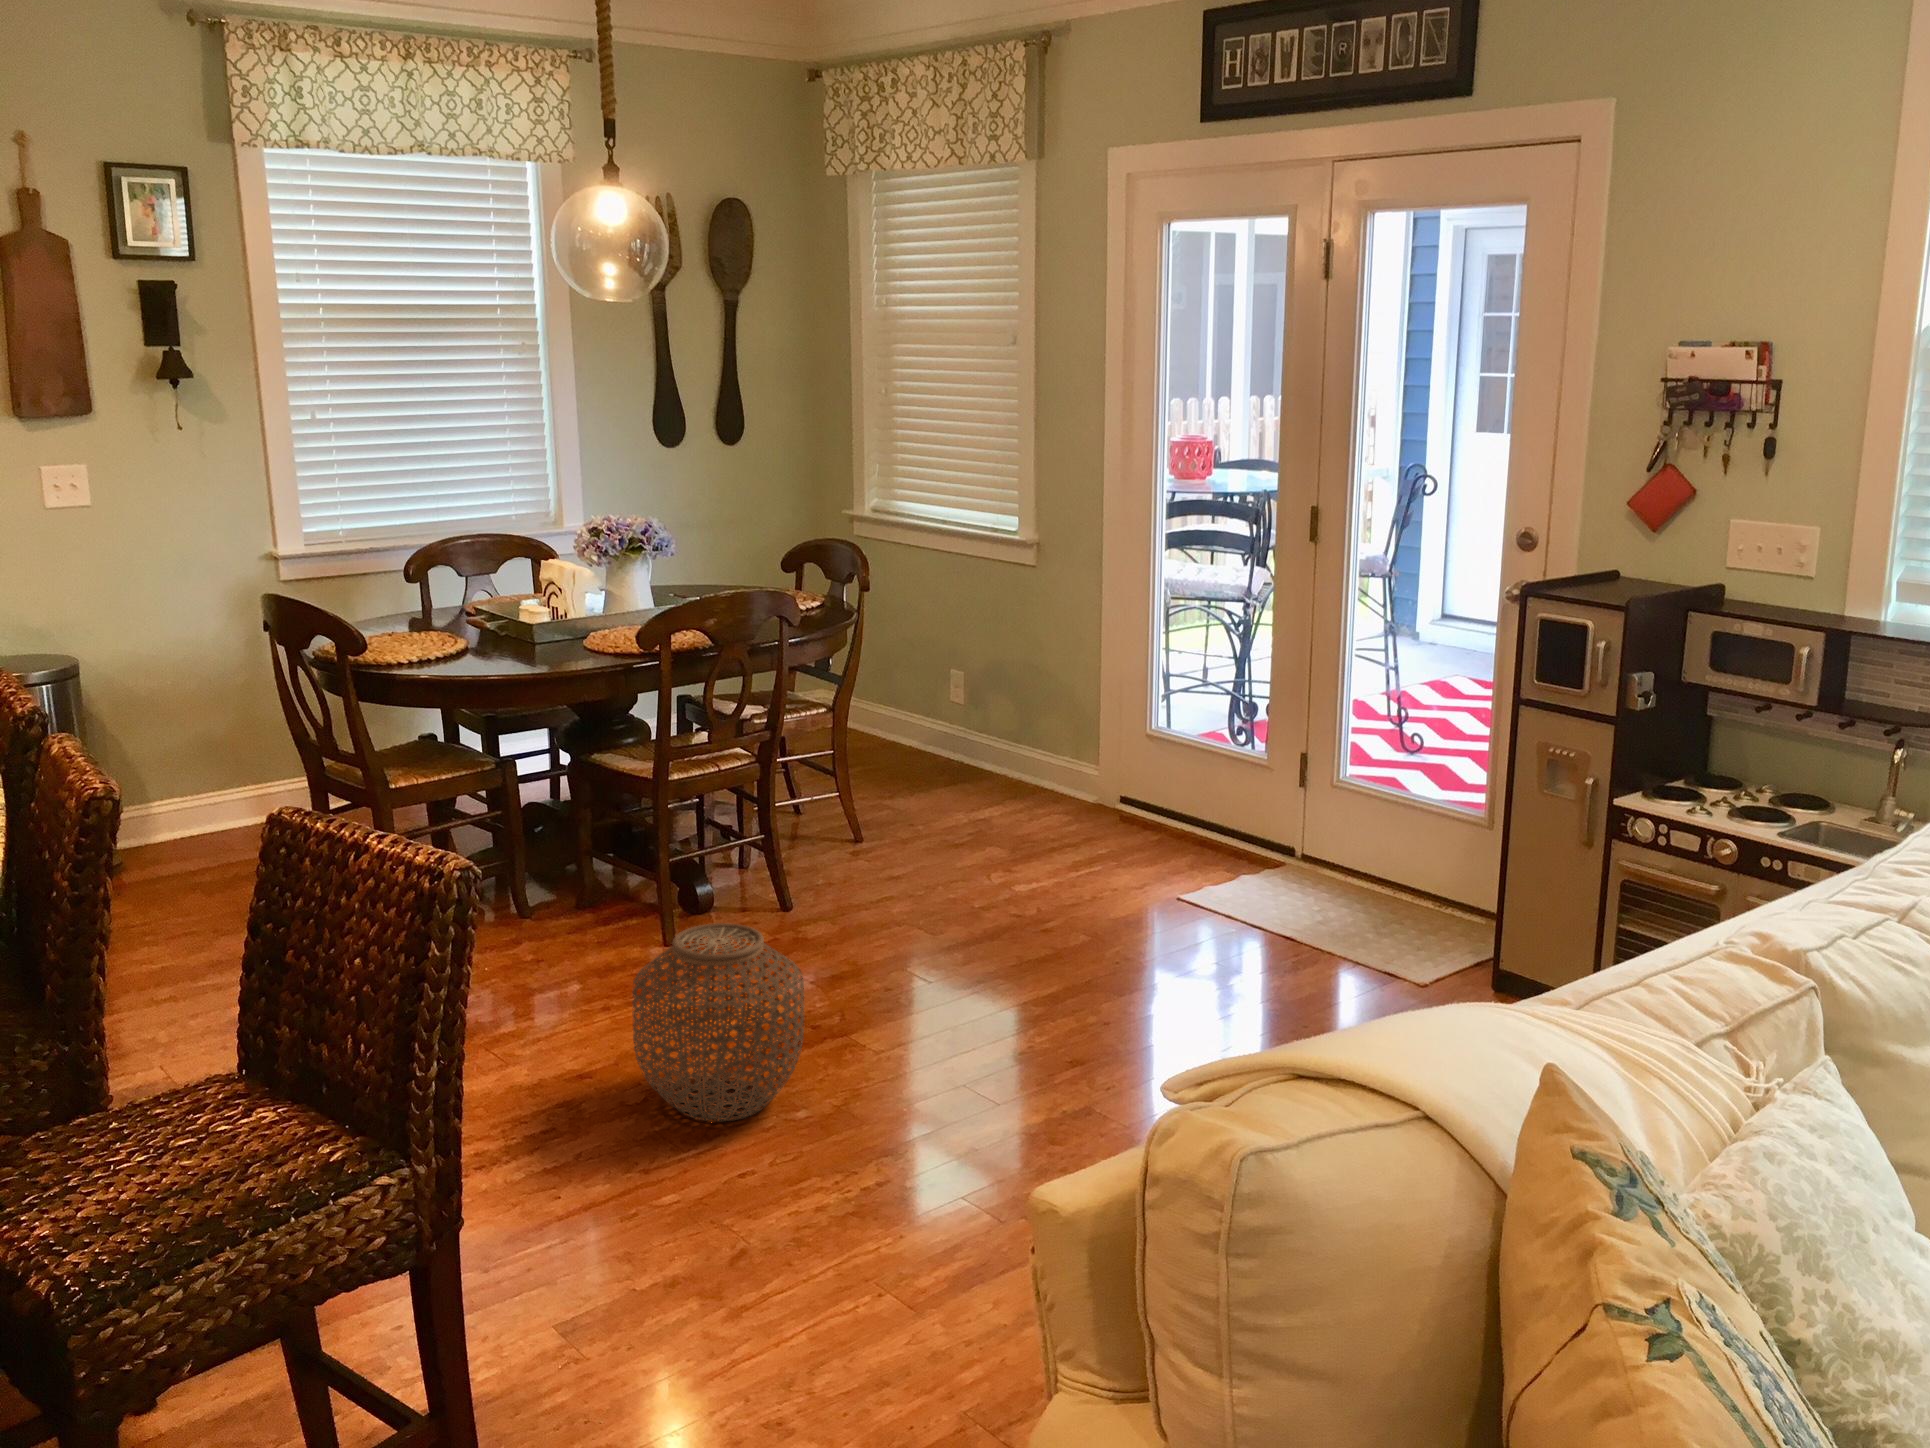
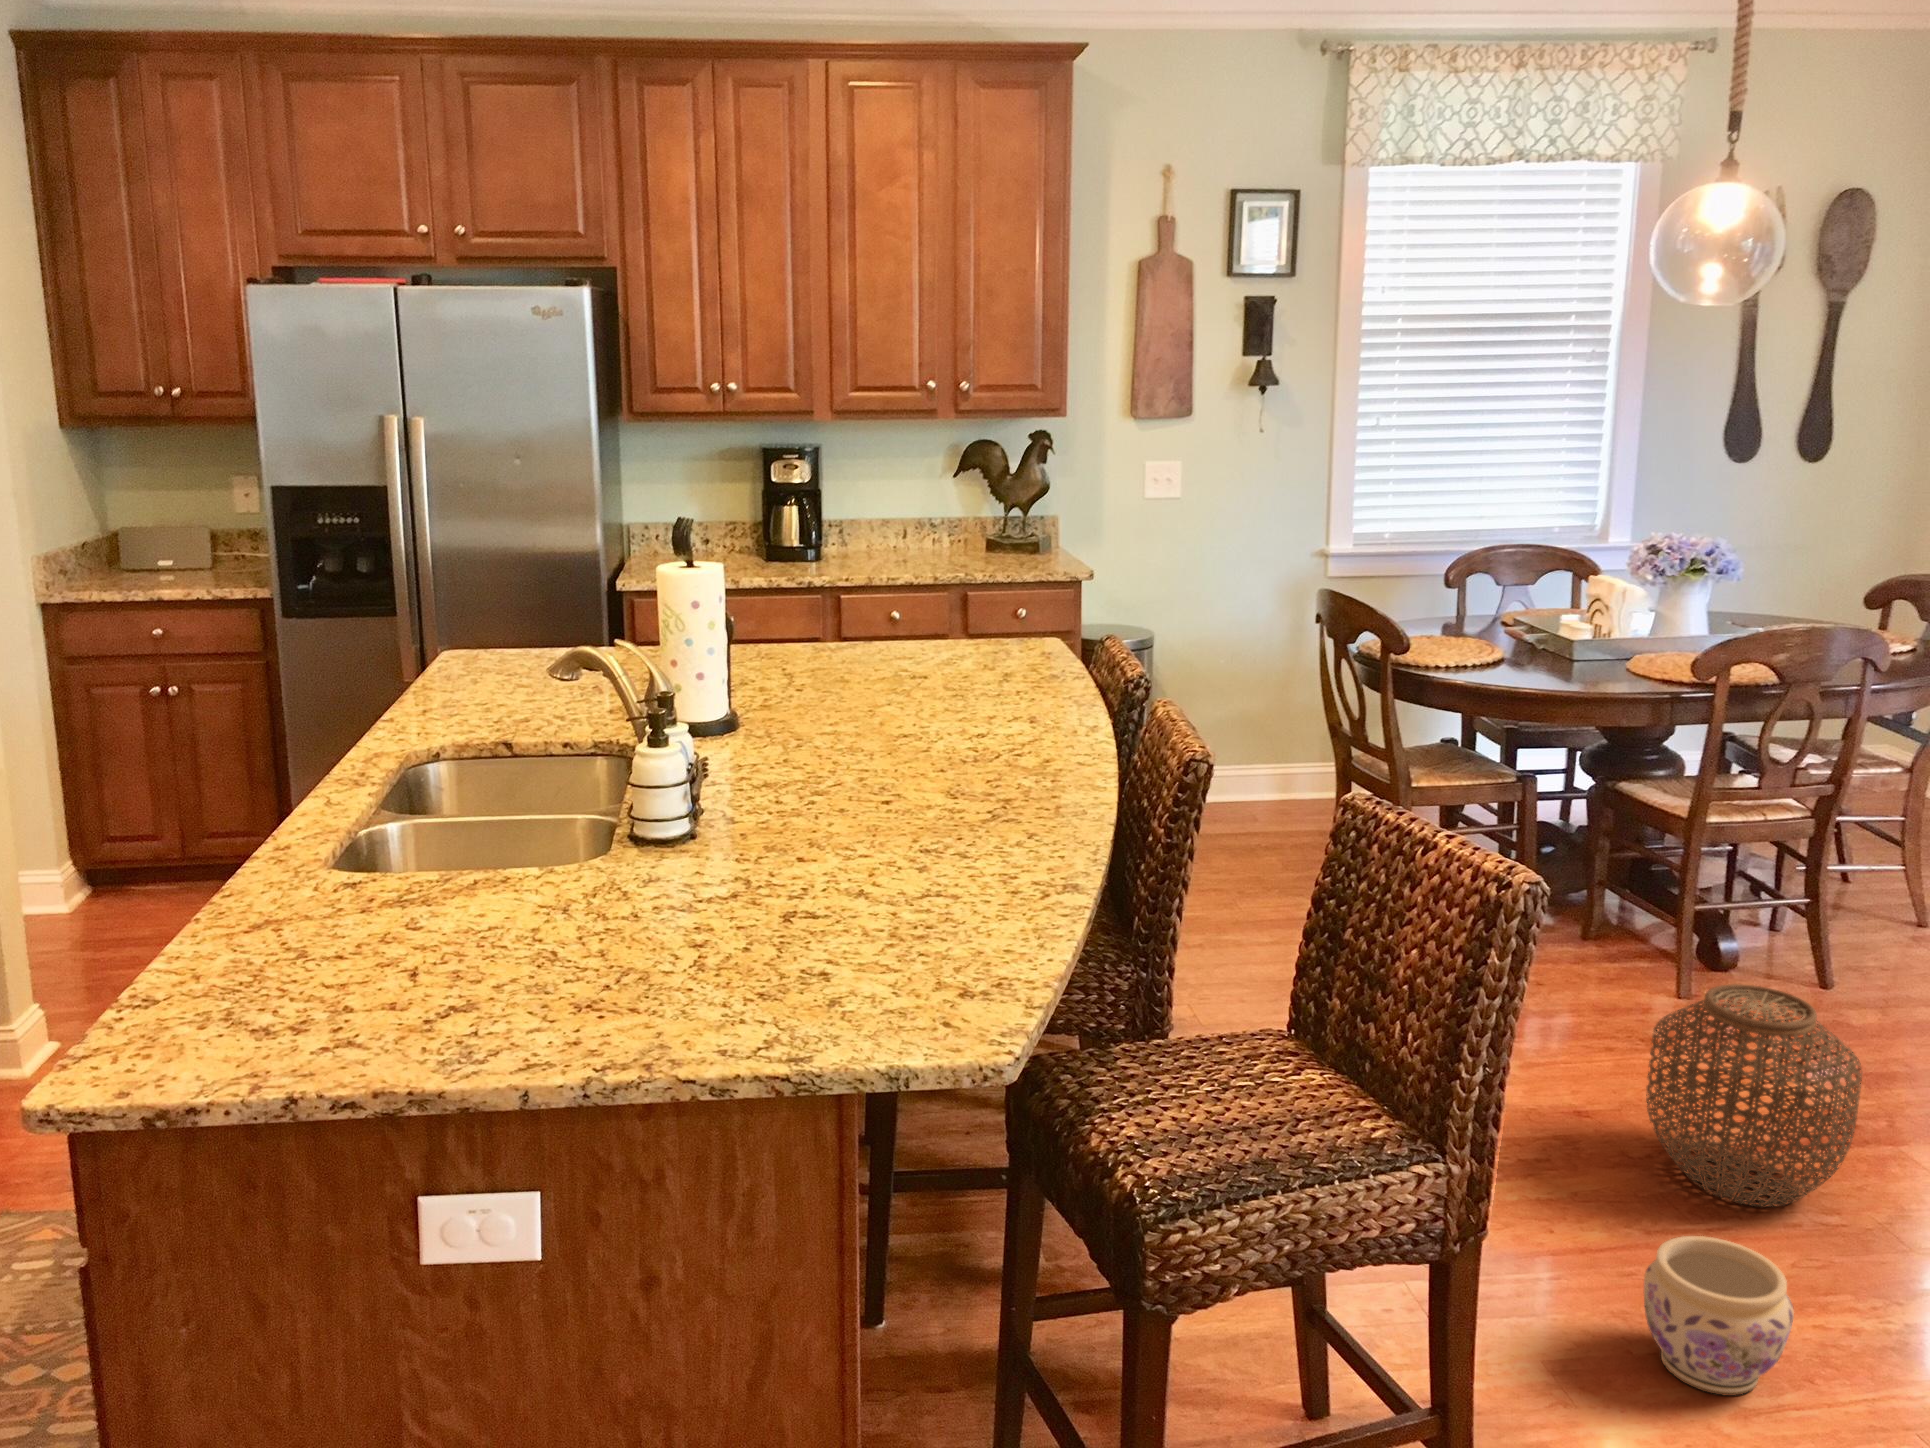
planter: none [639,1158,763,1300] -> present [1644,1236,1794,1396]

